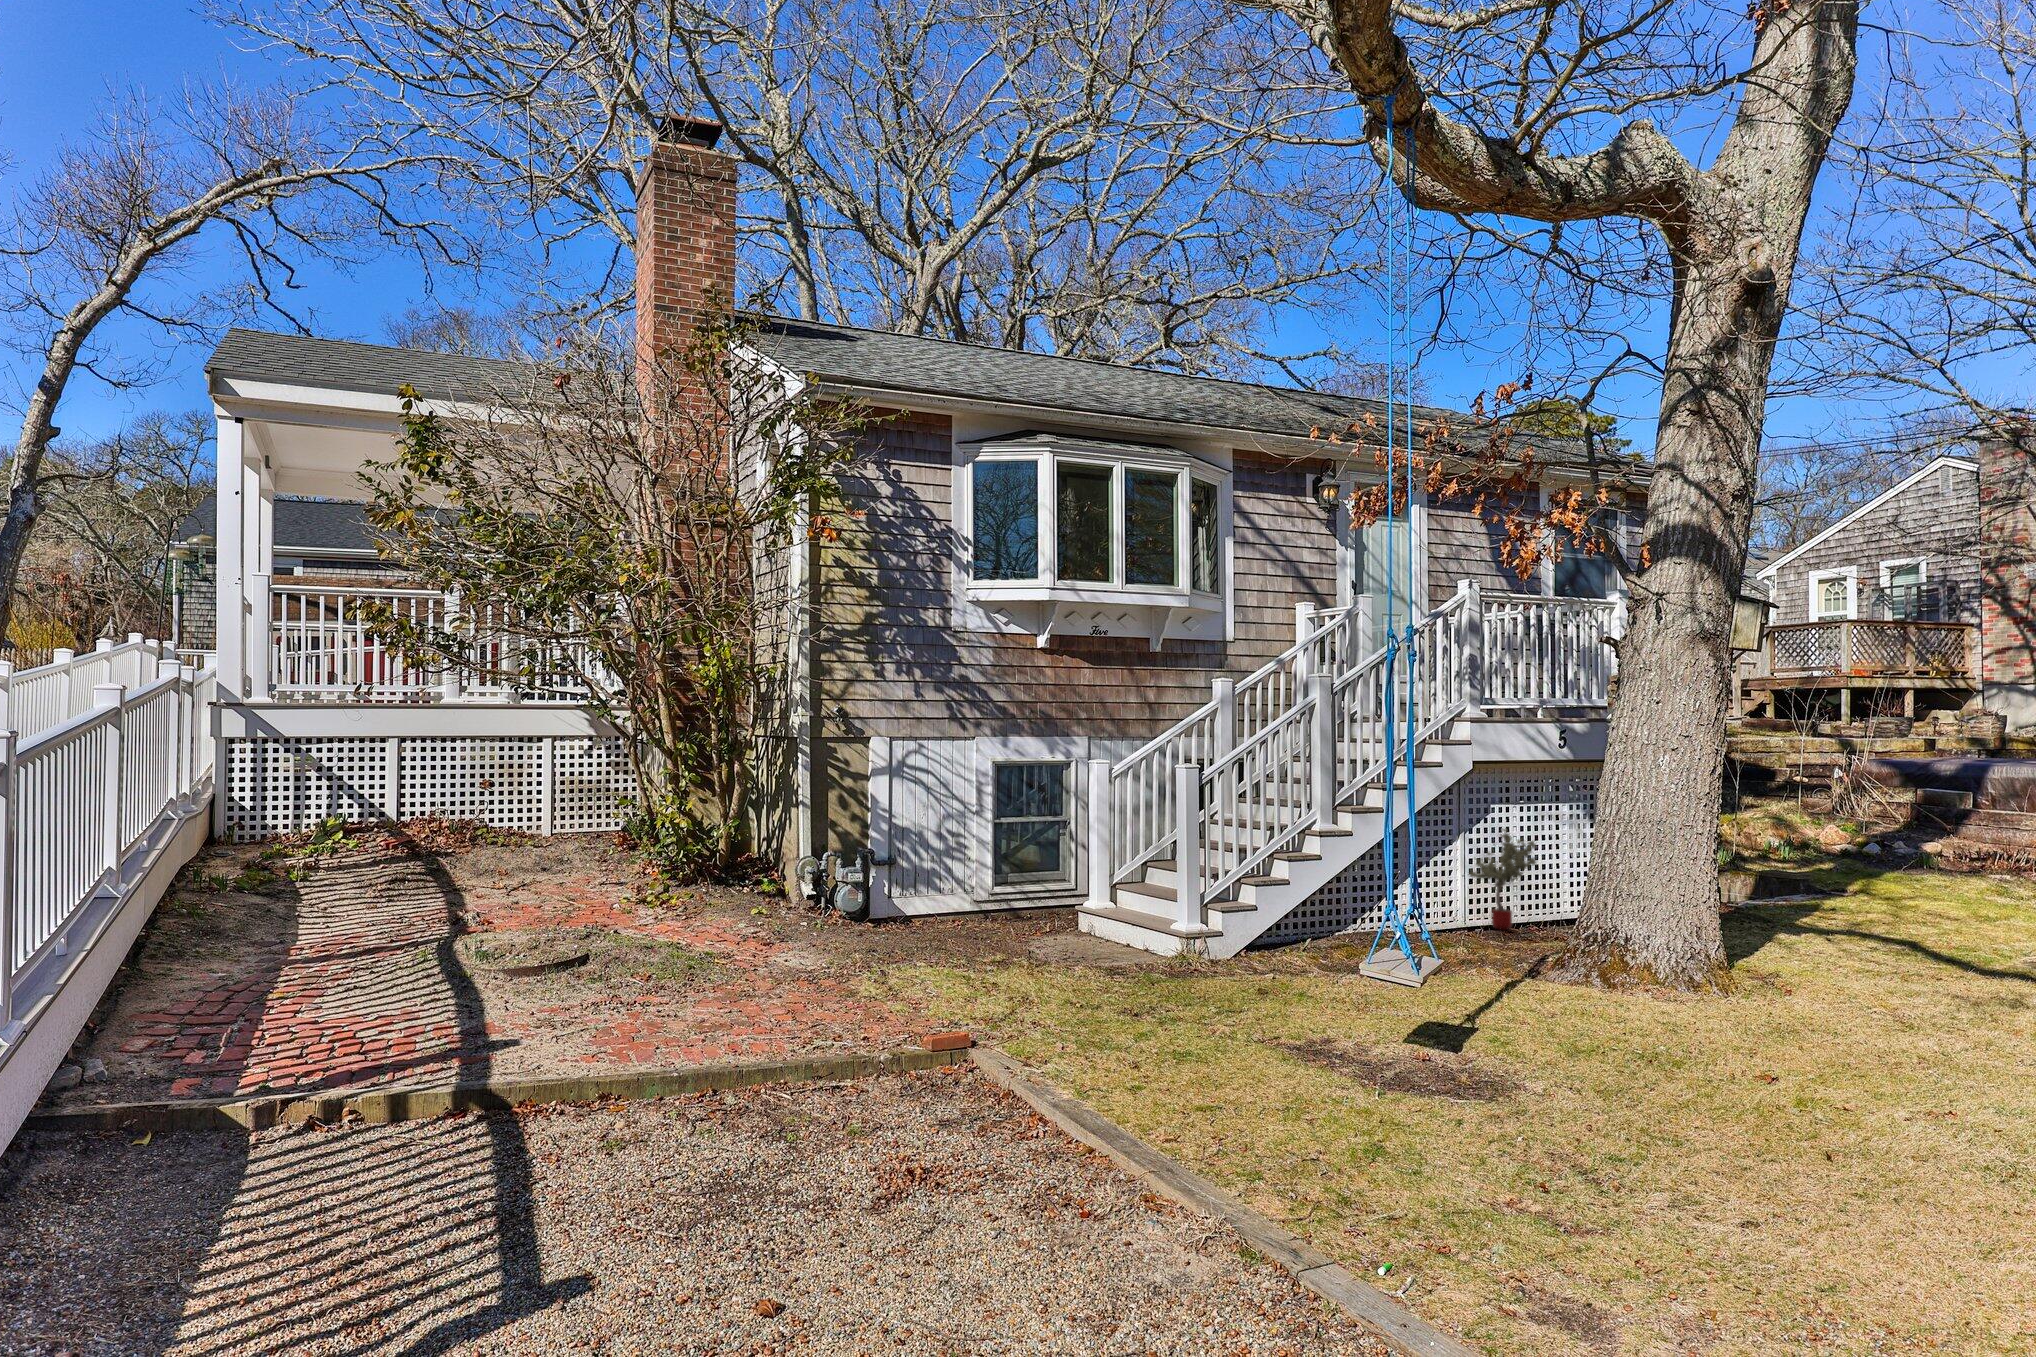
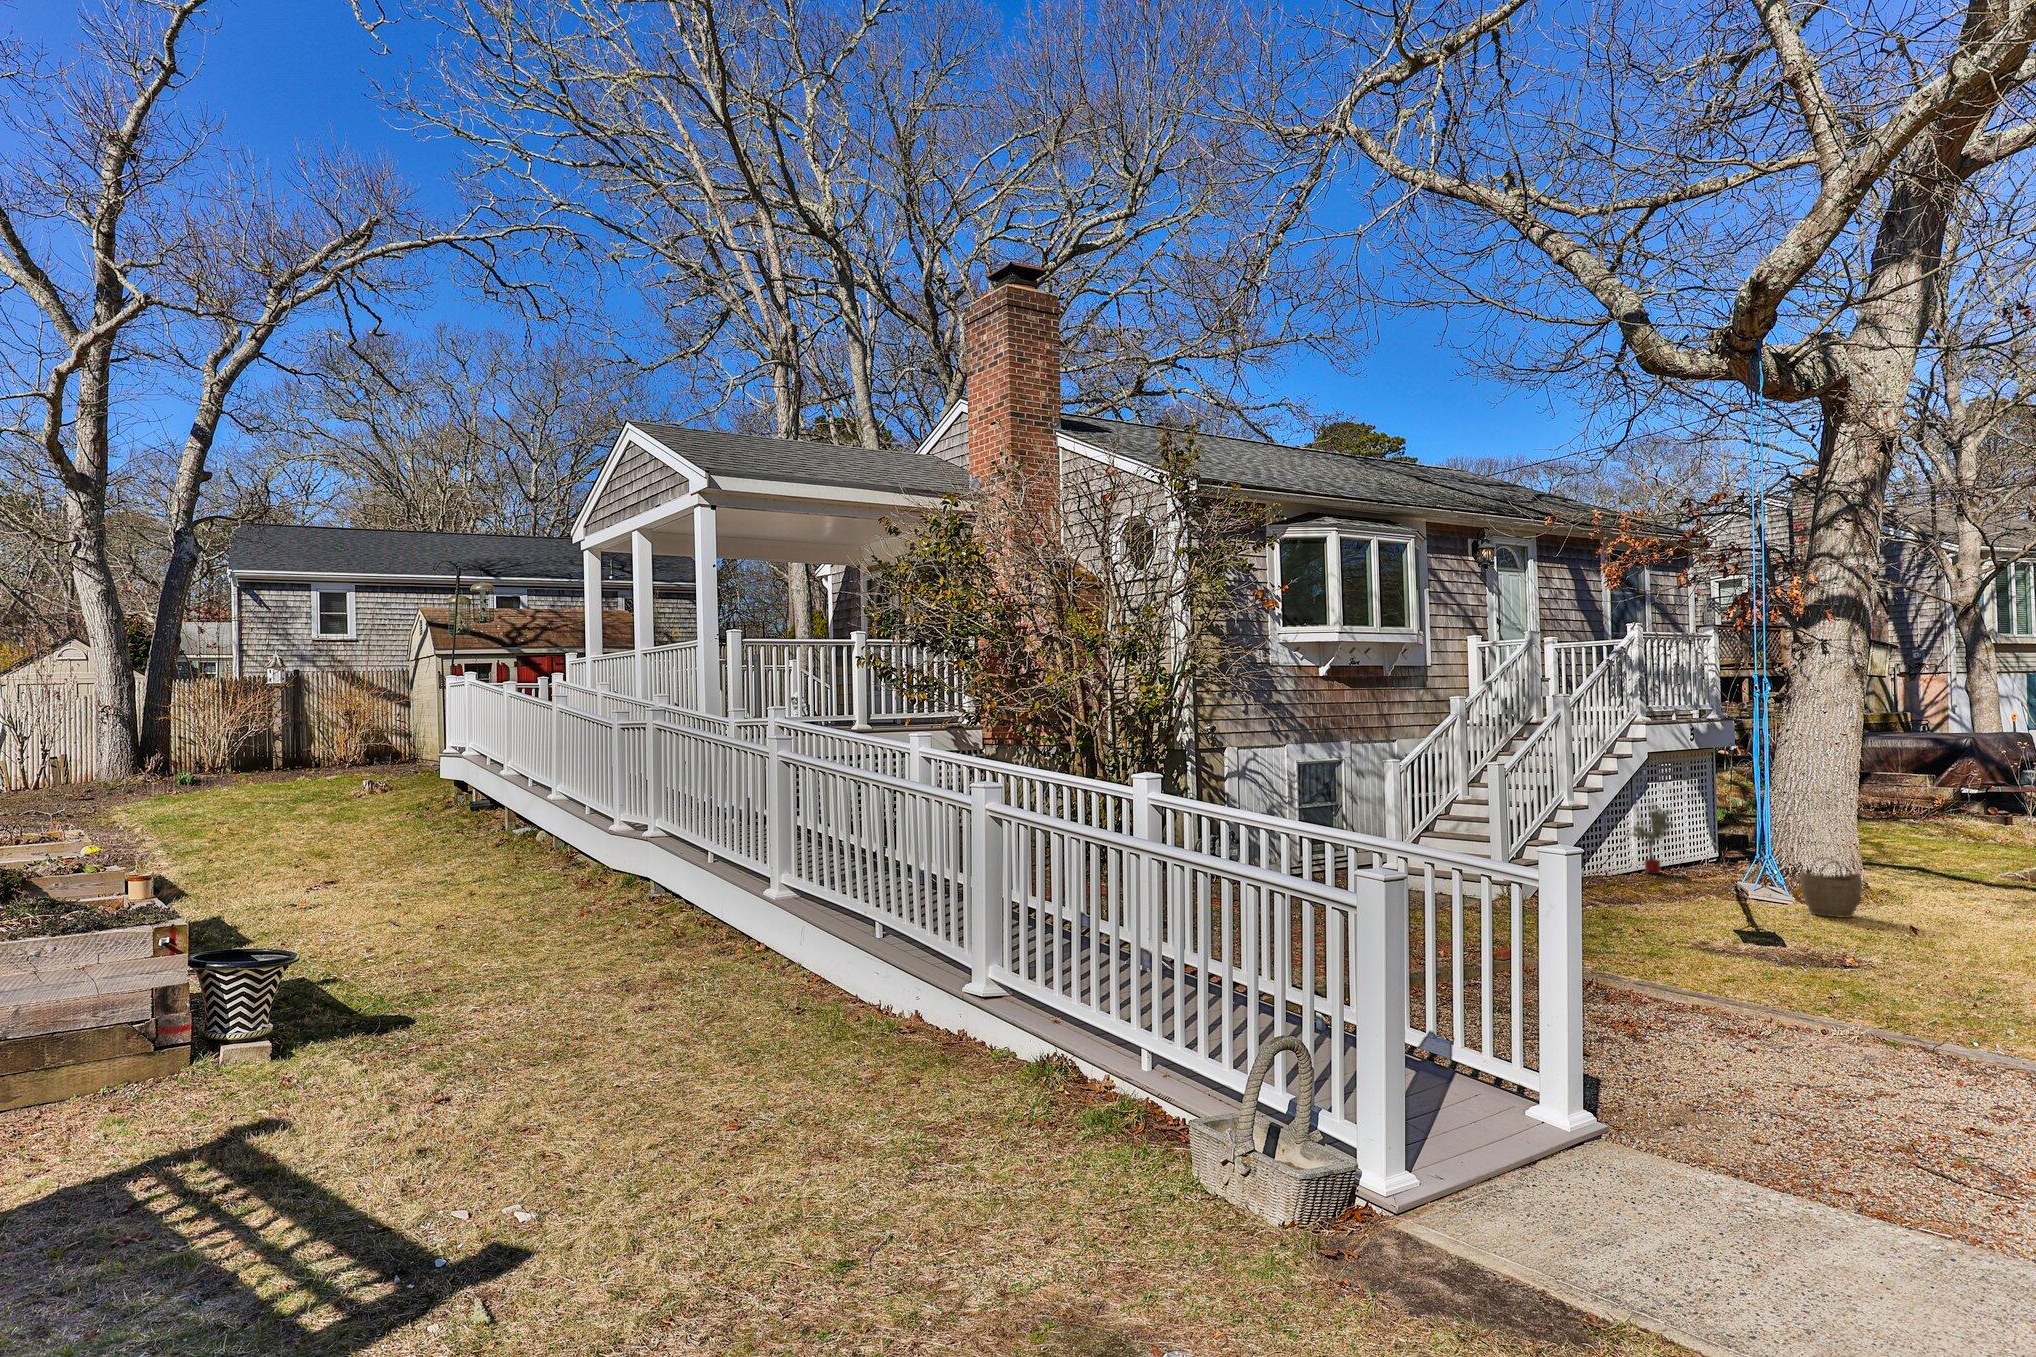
woven basket: none [1601,912,1683,1003] -> present [1800,857,1862,918]

